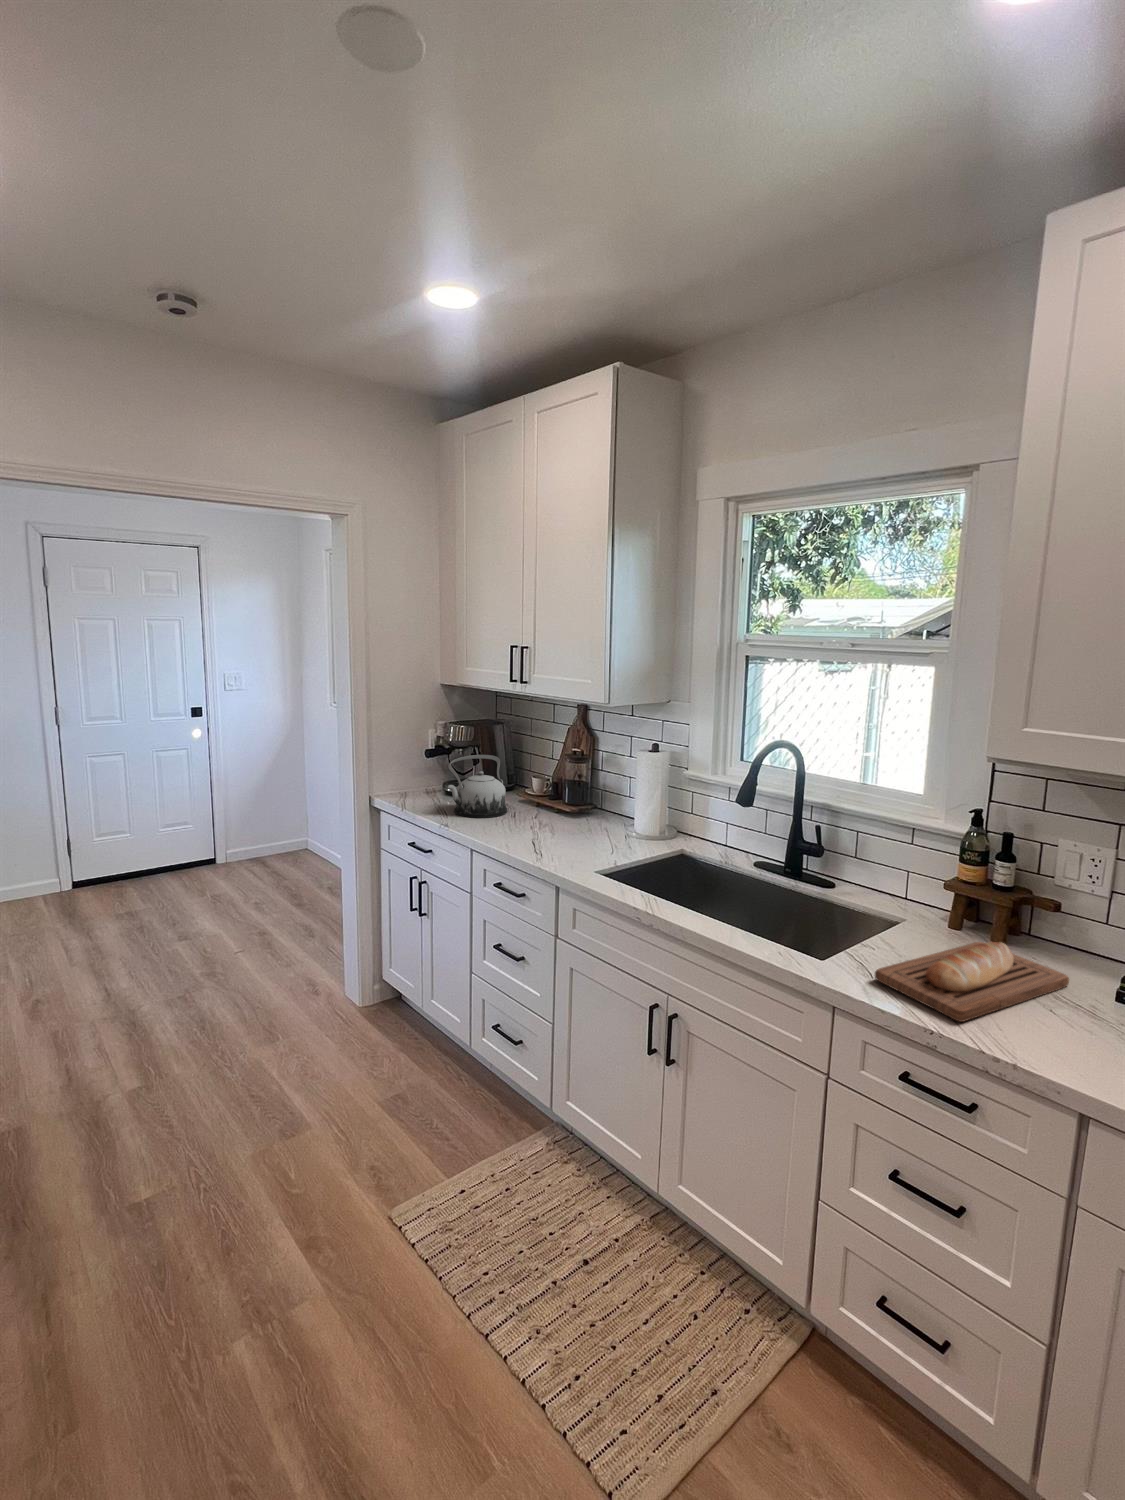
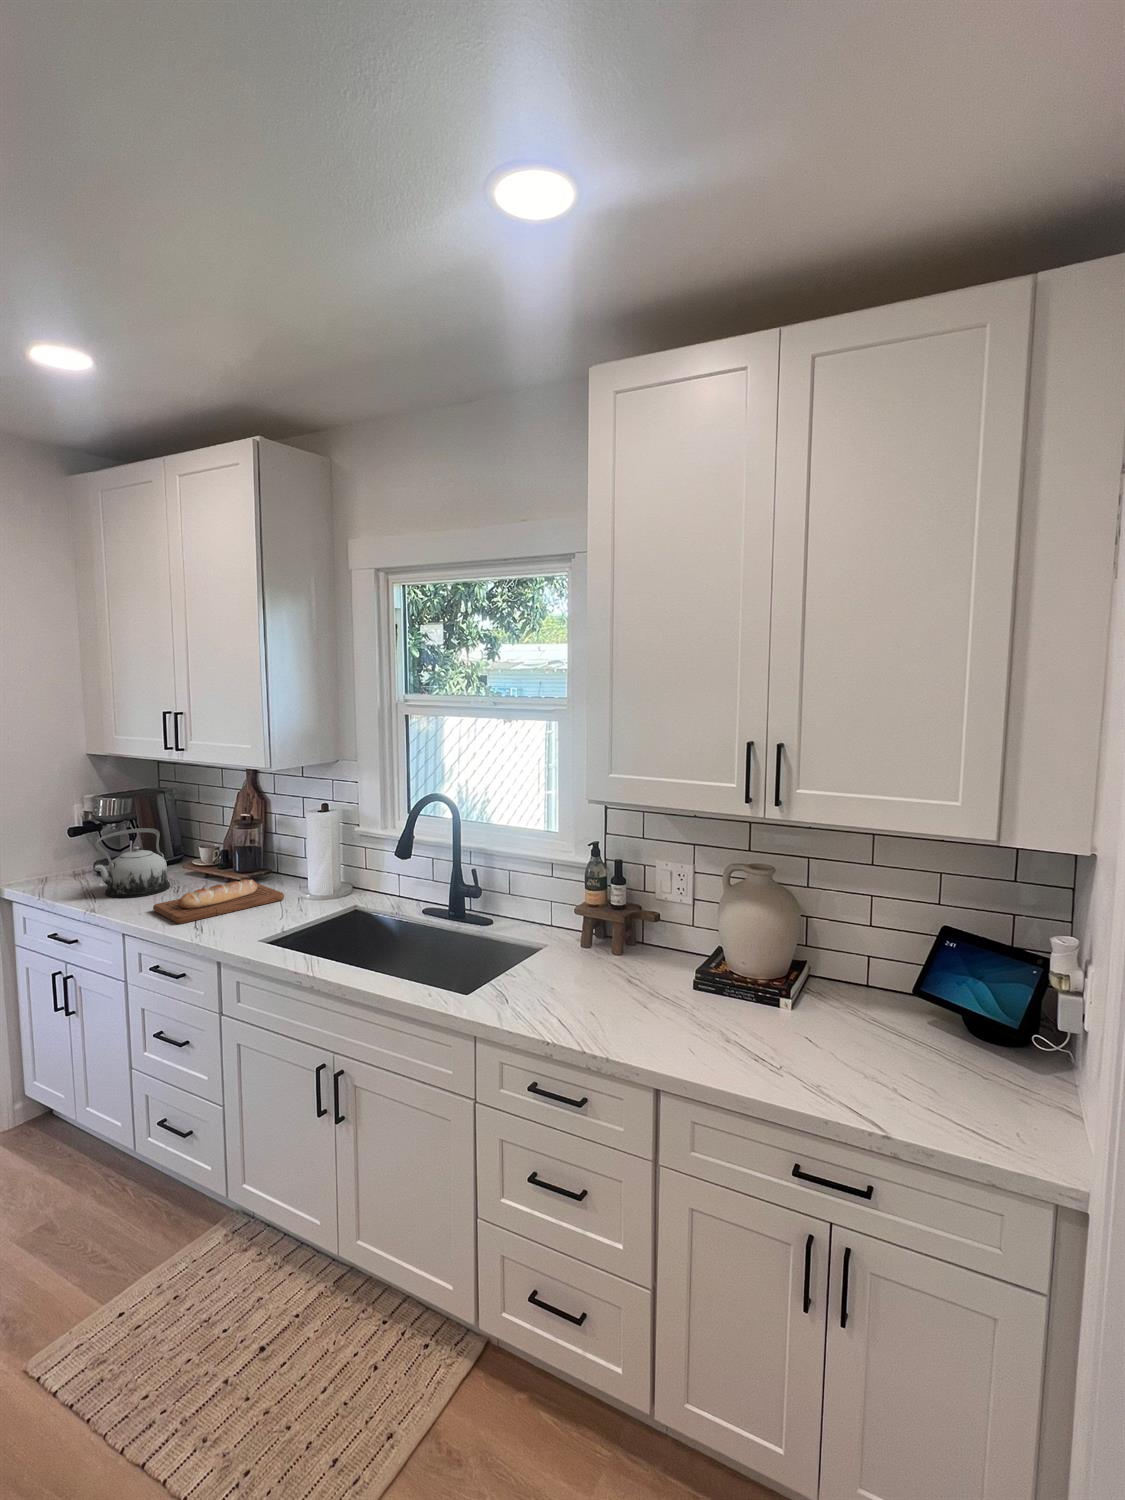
bread loaf: present [875,942,1069,1022] -> present [153,880,284,924]

